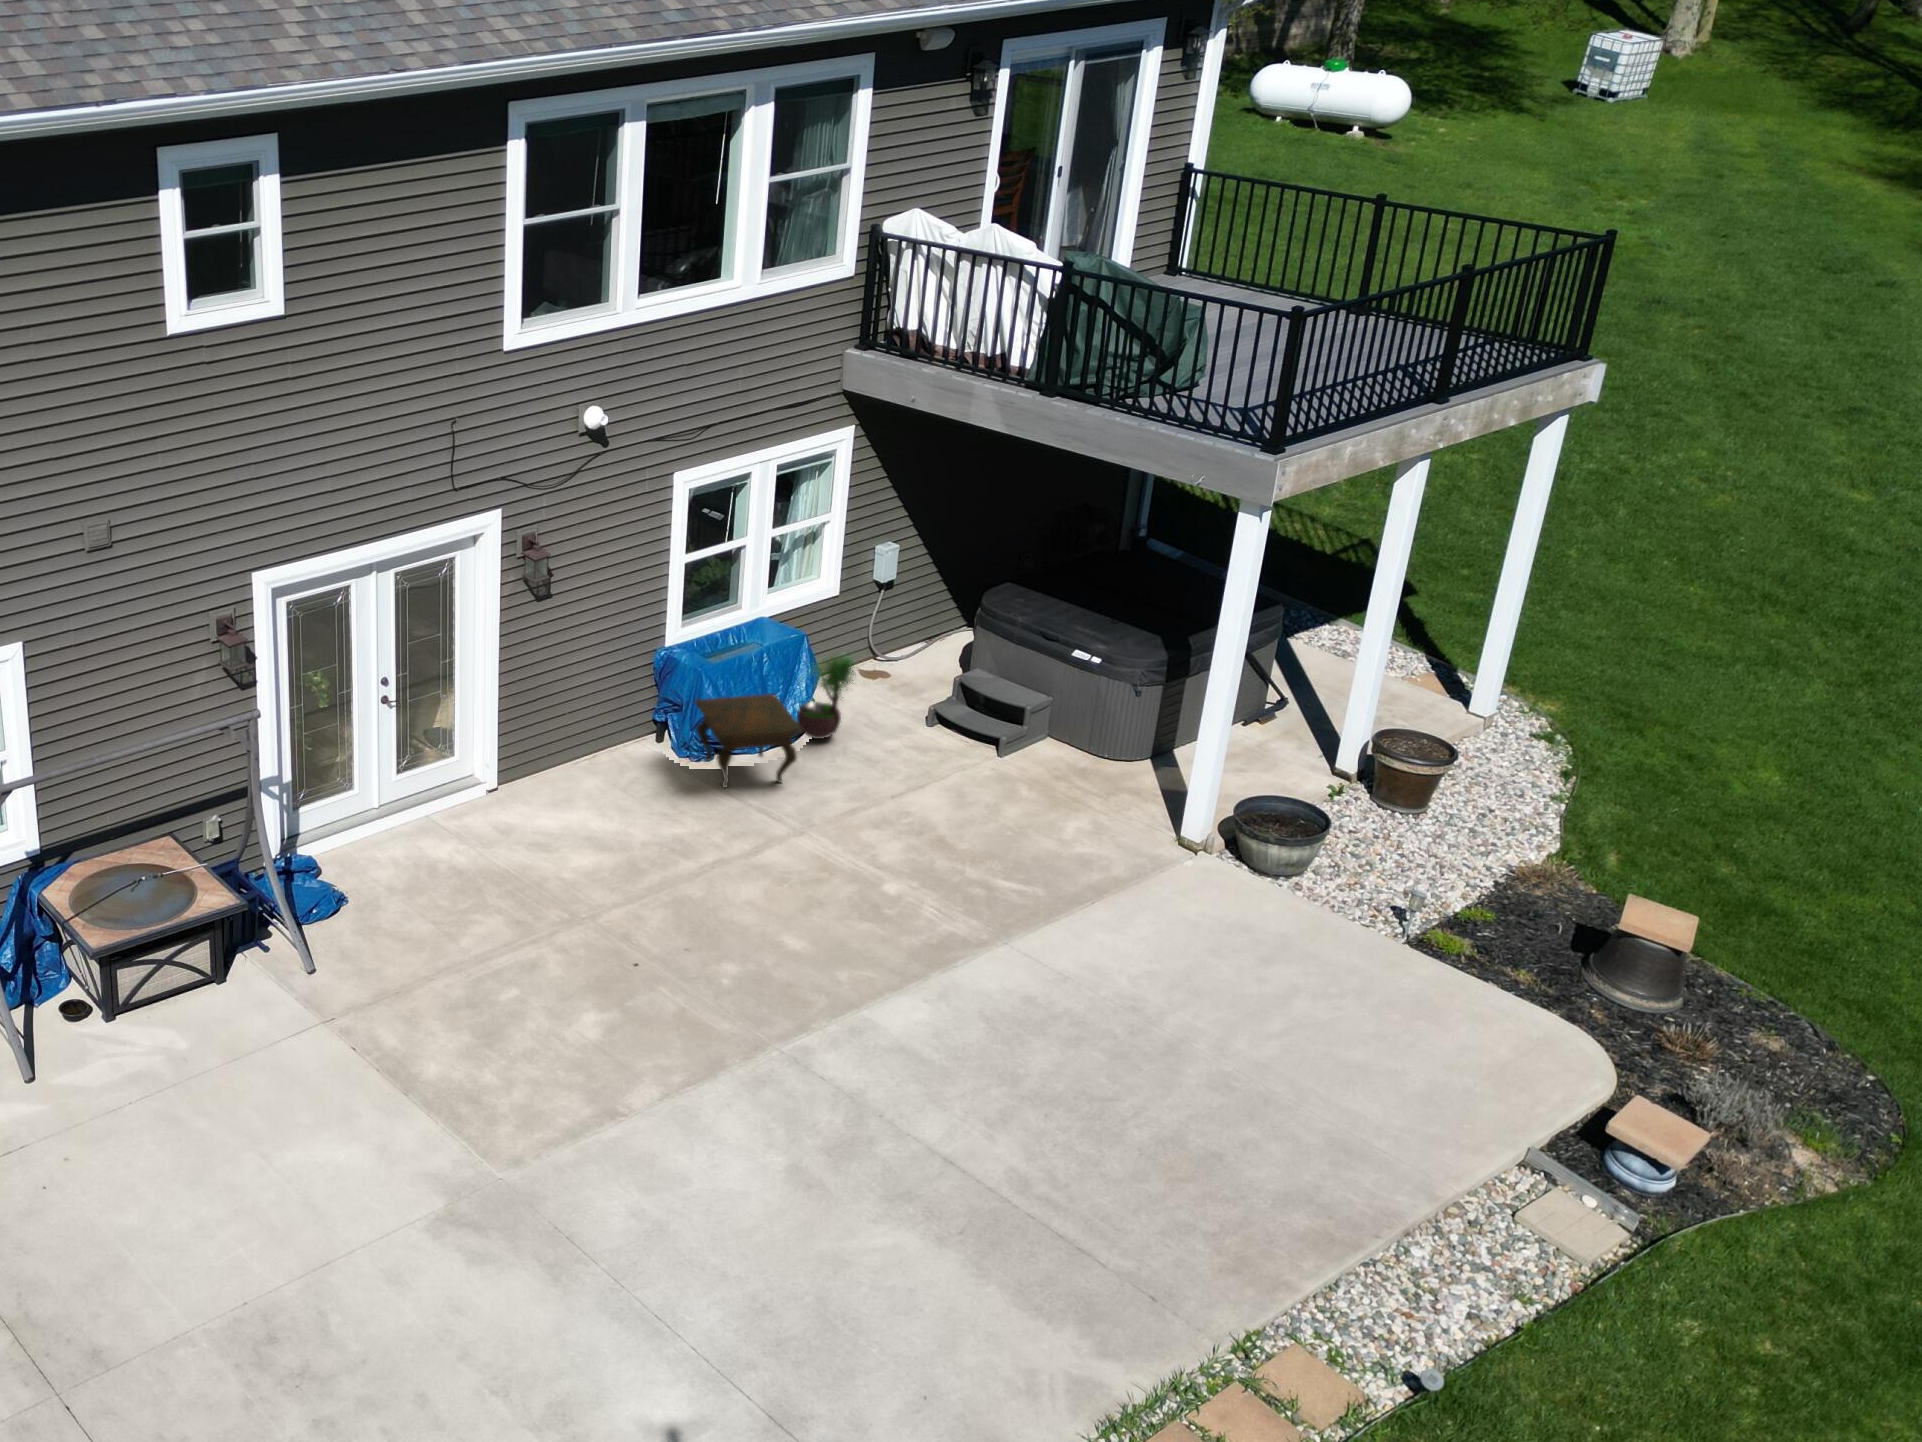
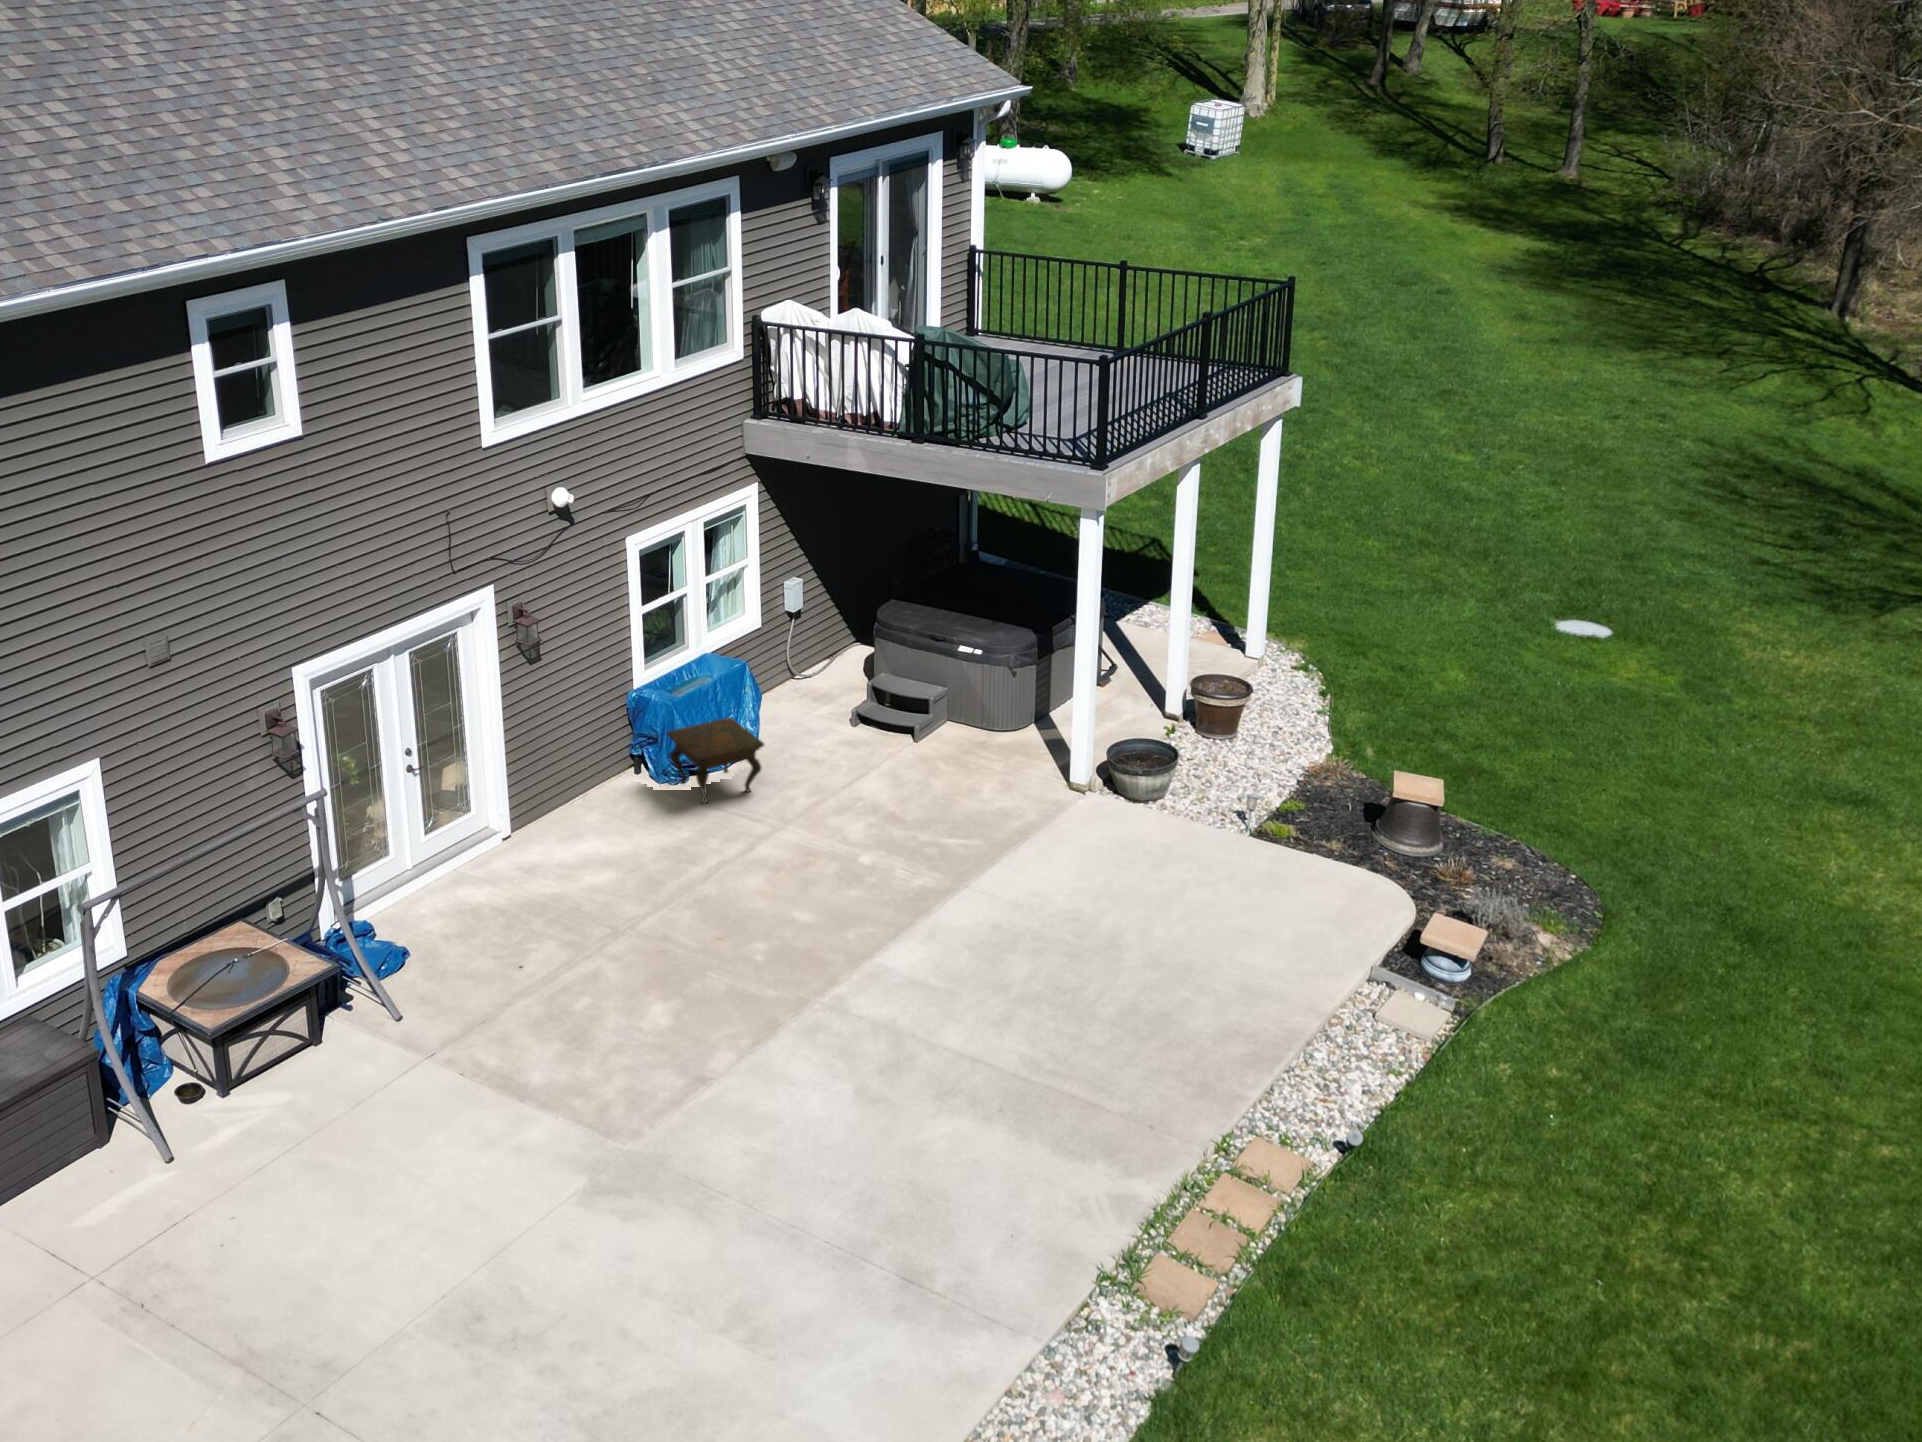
potted tree: present [797,653,857,739] -> none [748,671,797,751]

